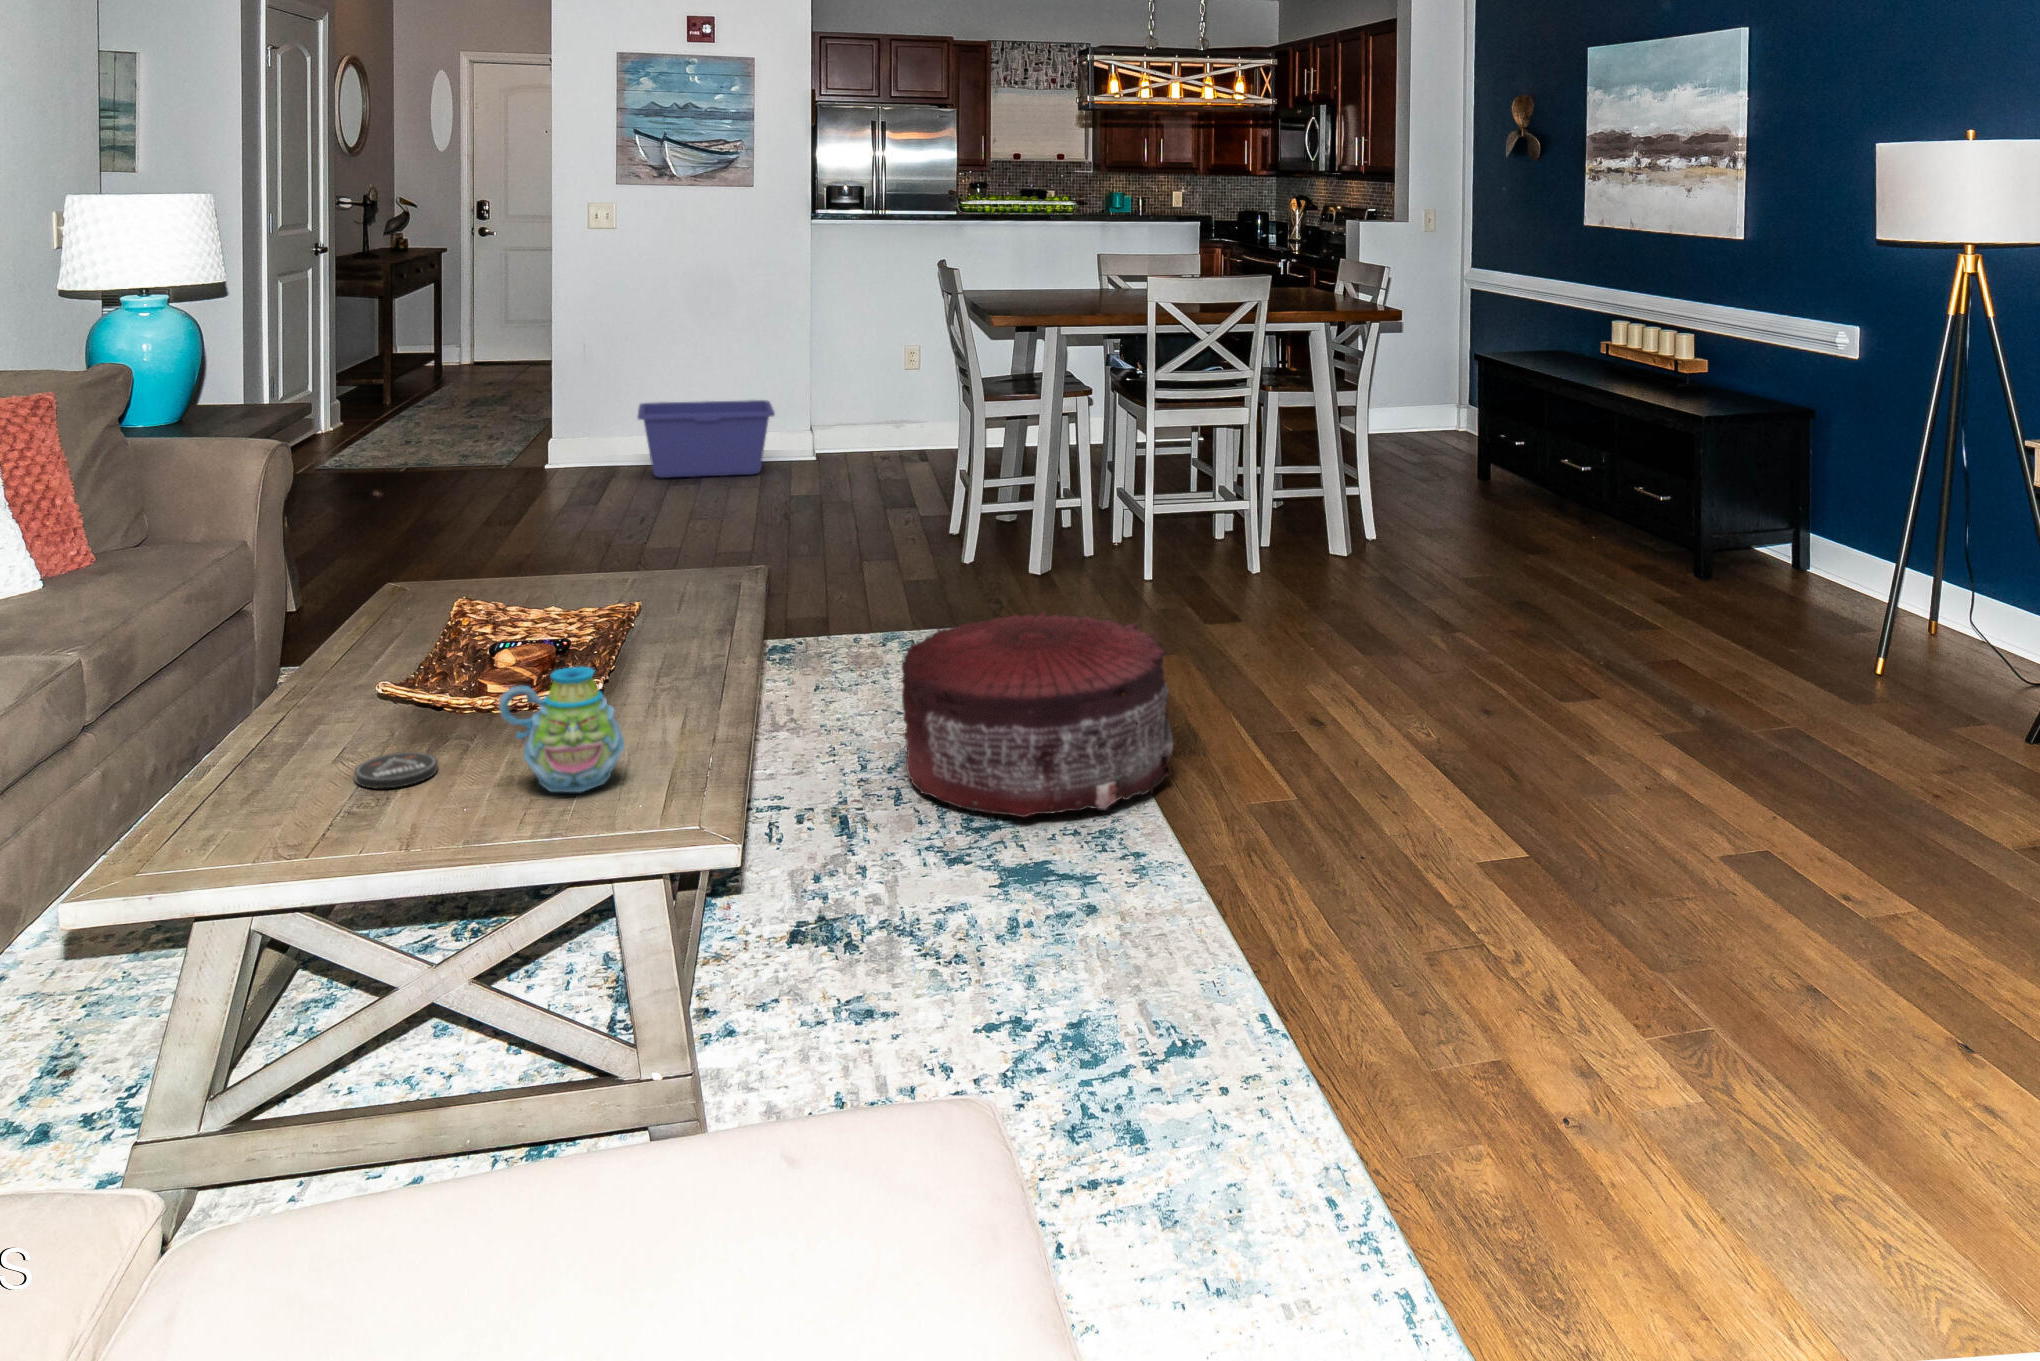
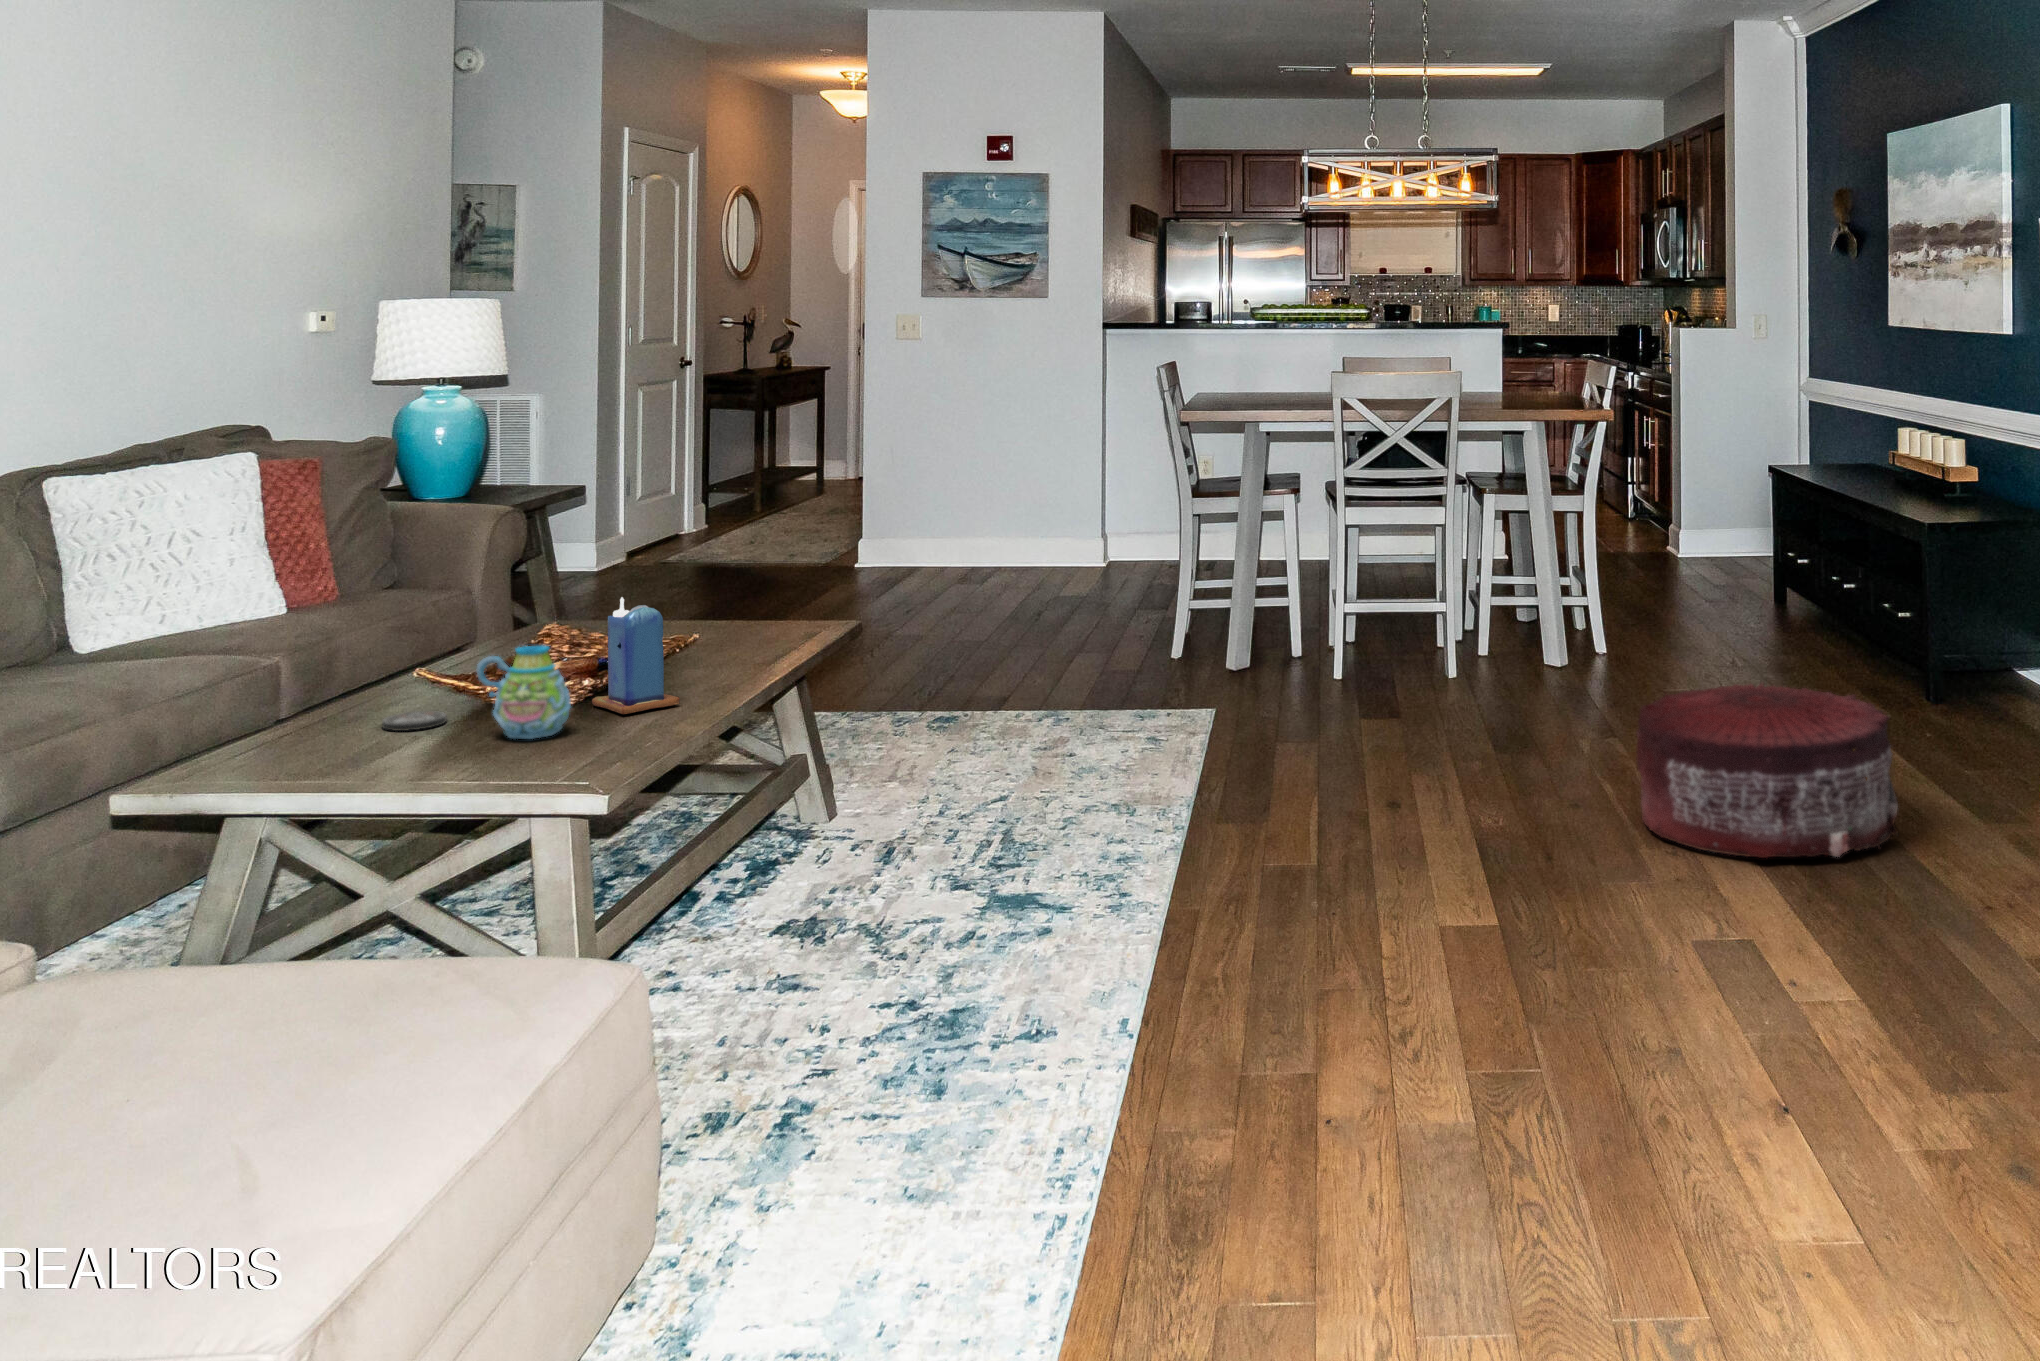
storage bin: present [638,400,775,478] -> none [929,507,1067,579]
candle: none [607,590,719,741] -> present [592,597,680,714]
pouf: present [902,612,1173,817] -> present [1636,683,1898,858]

